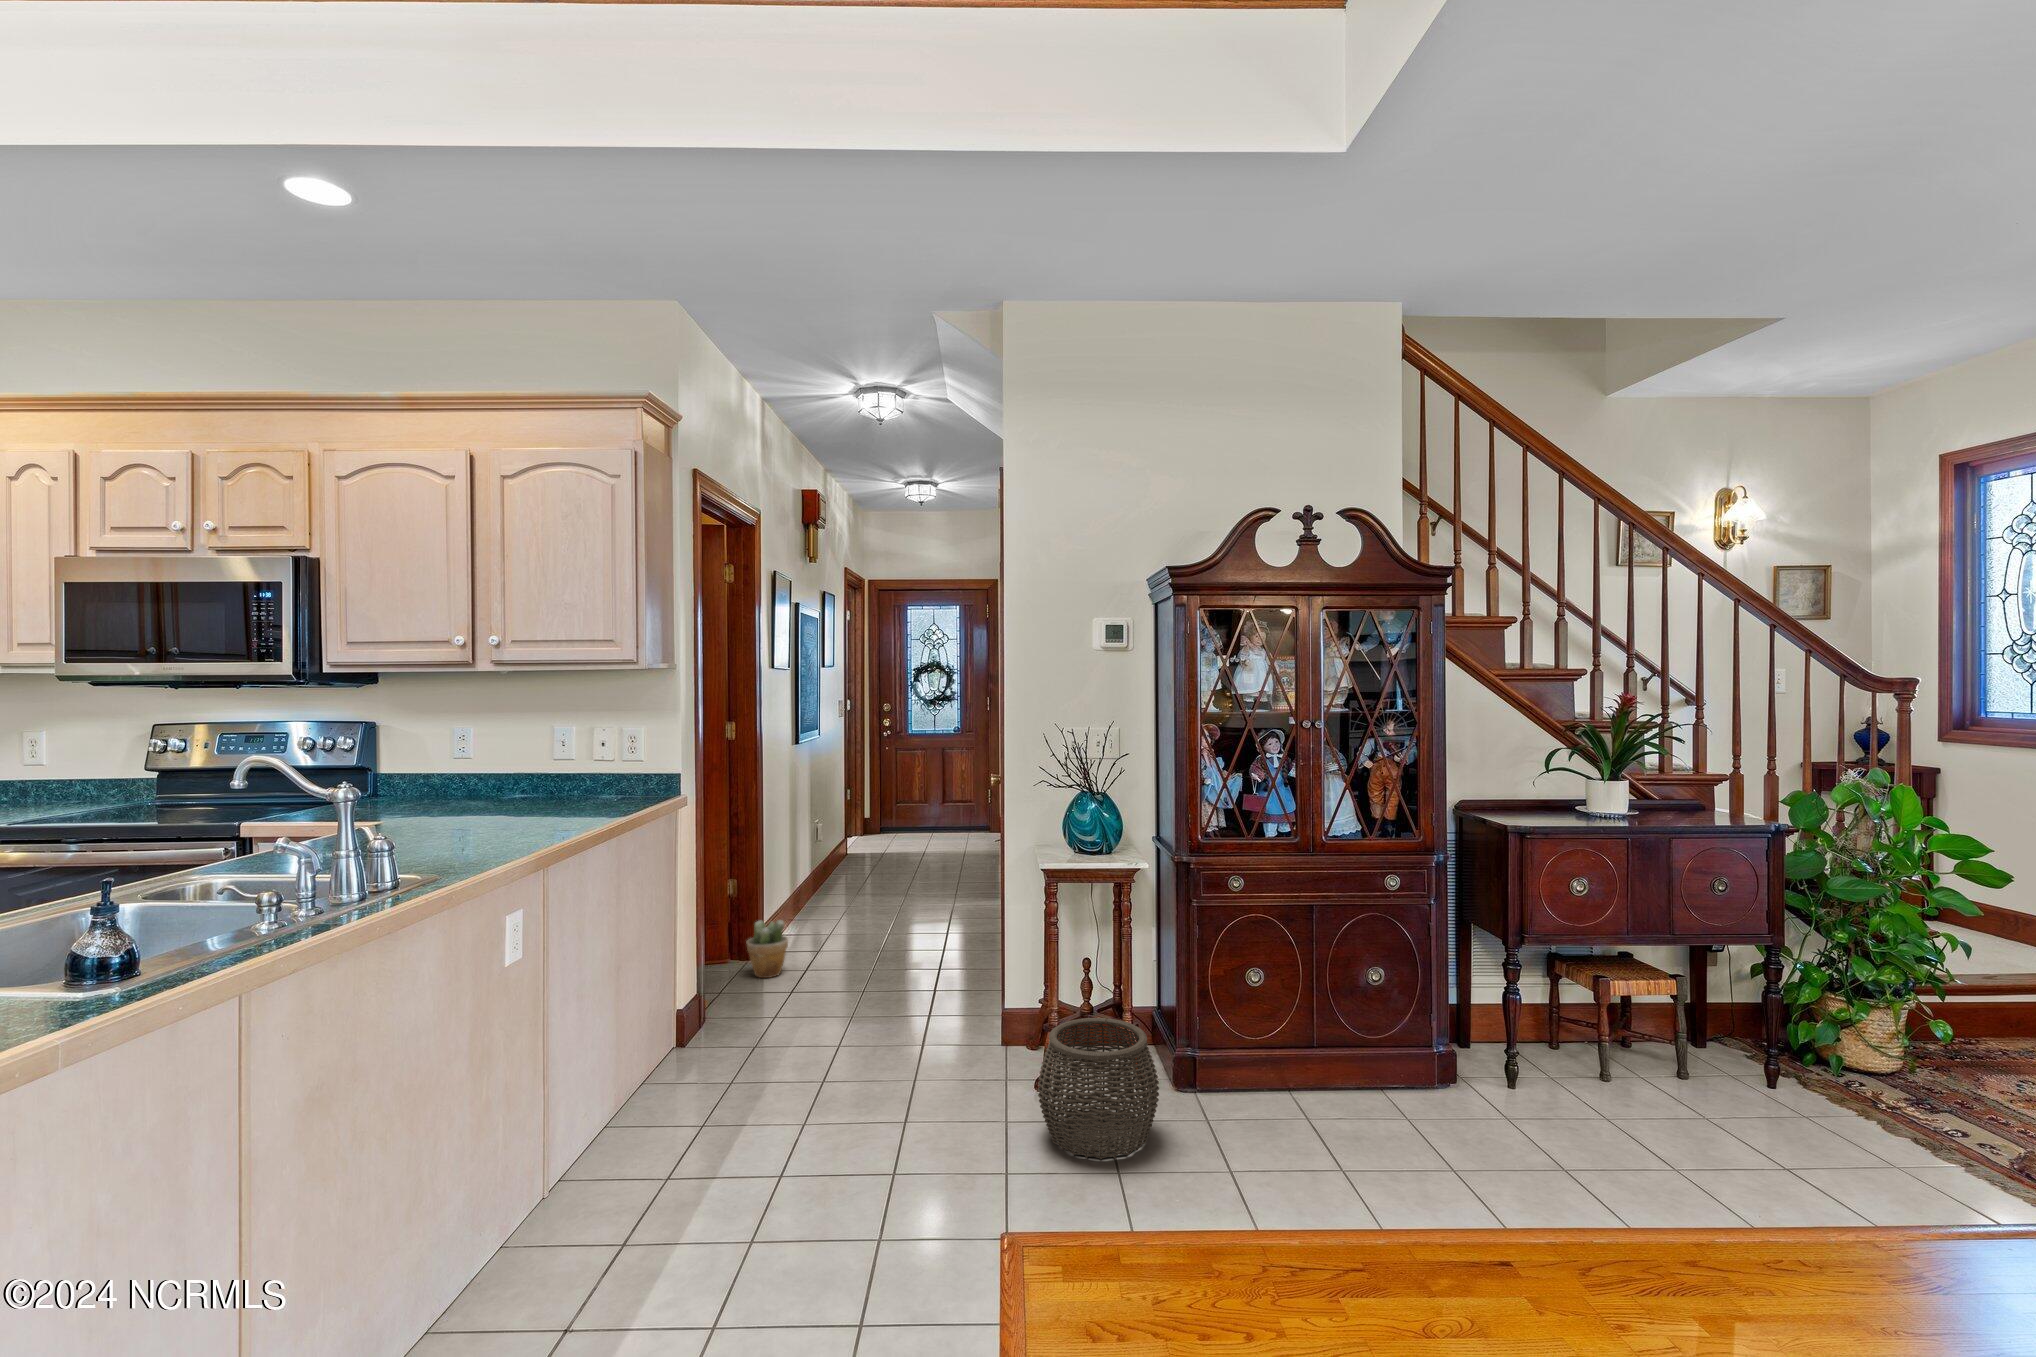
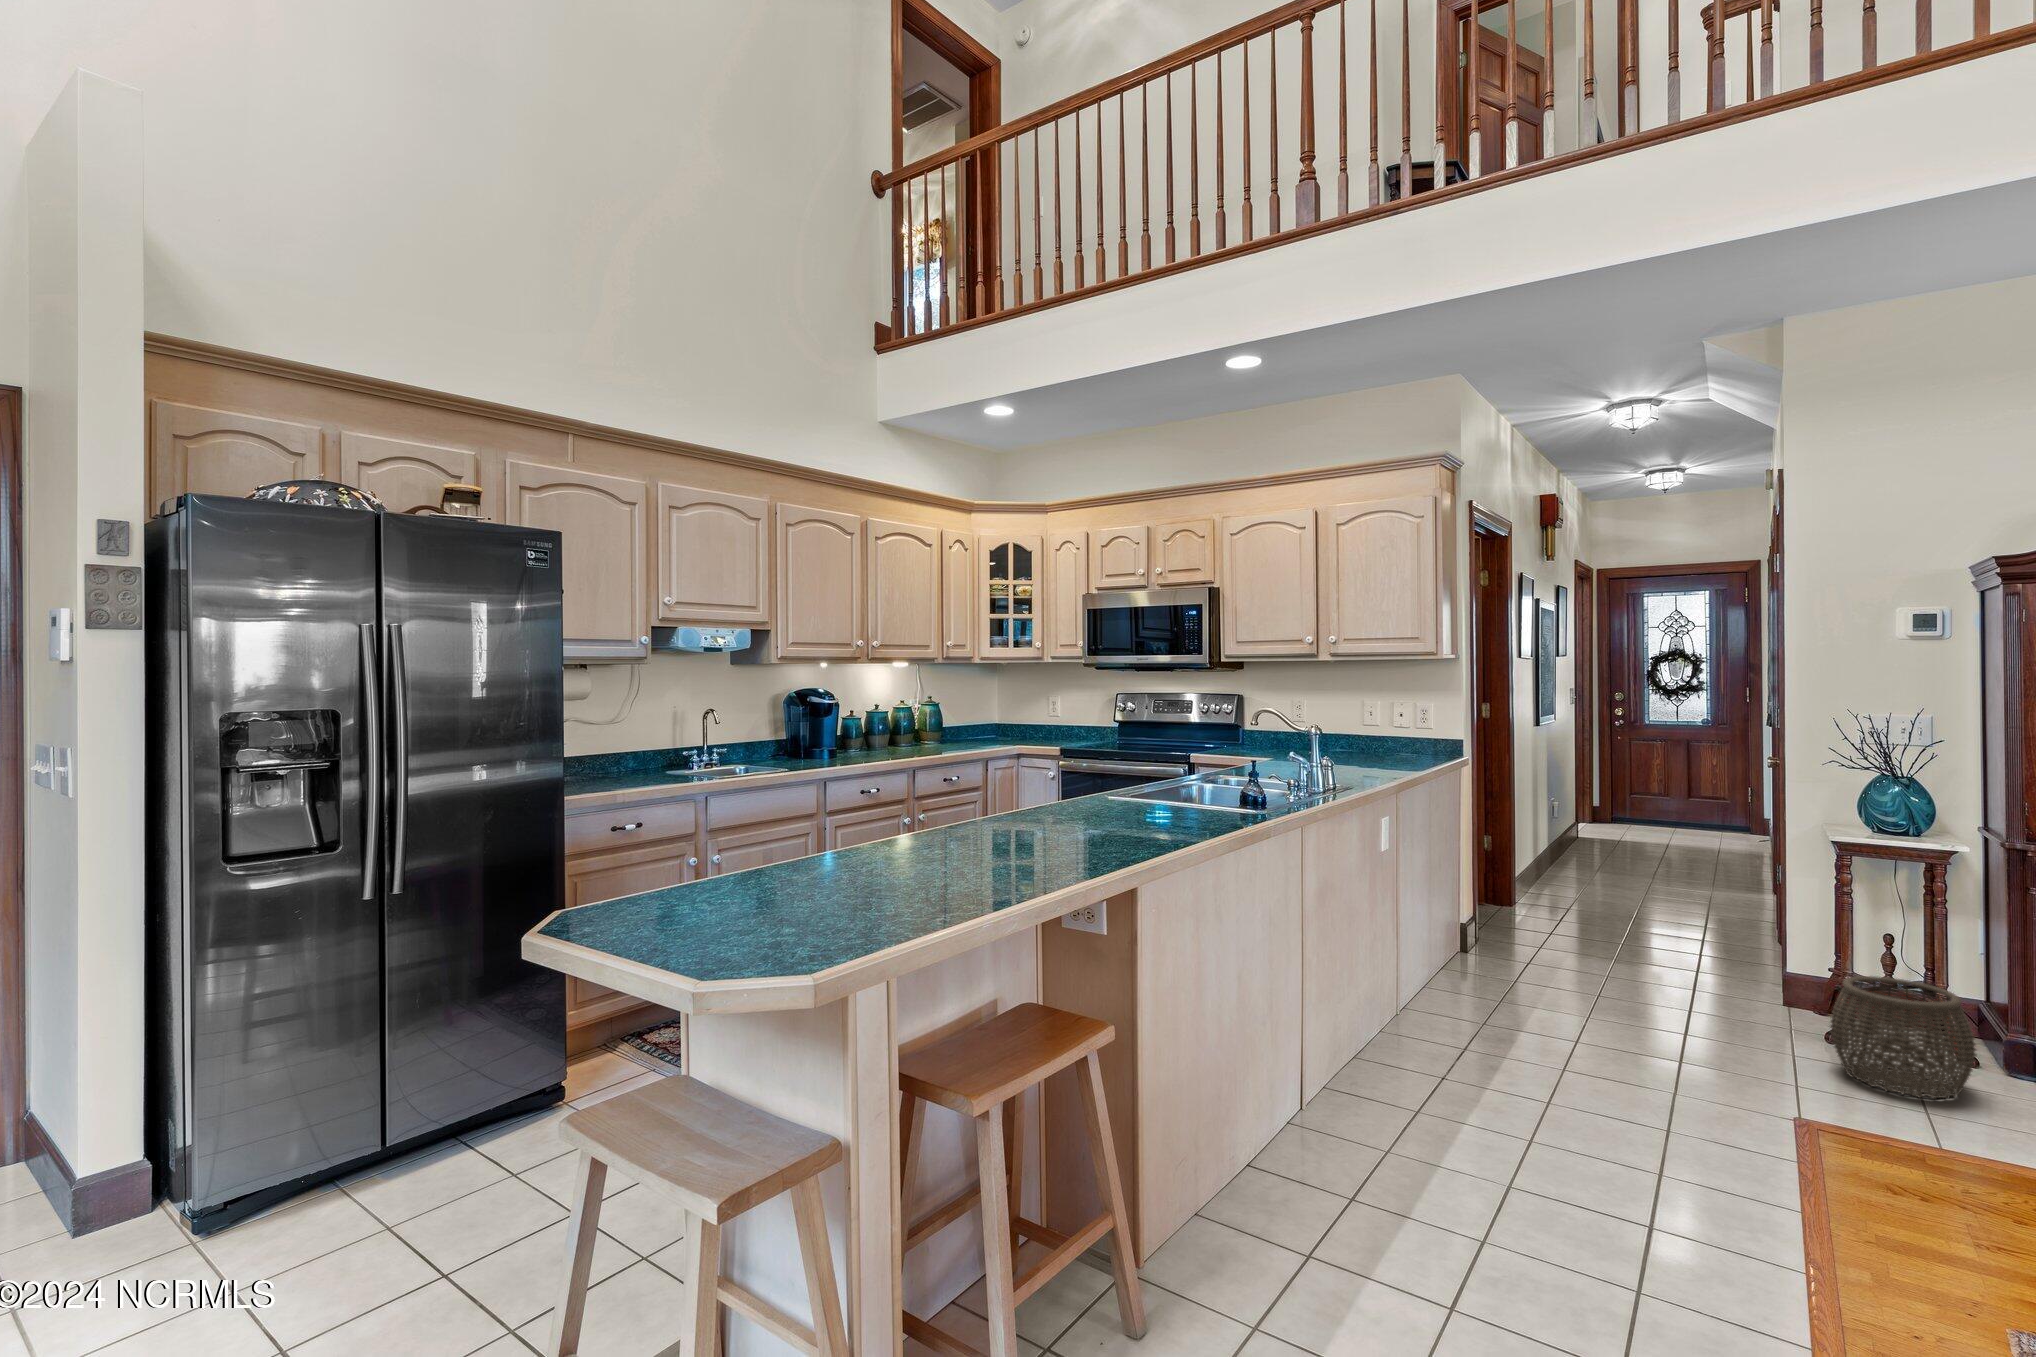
potted plant: present [746,920,788,978] -> none [1505,873,1544,923]

